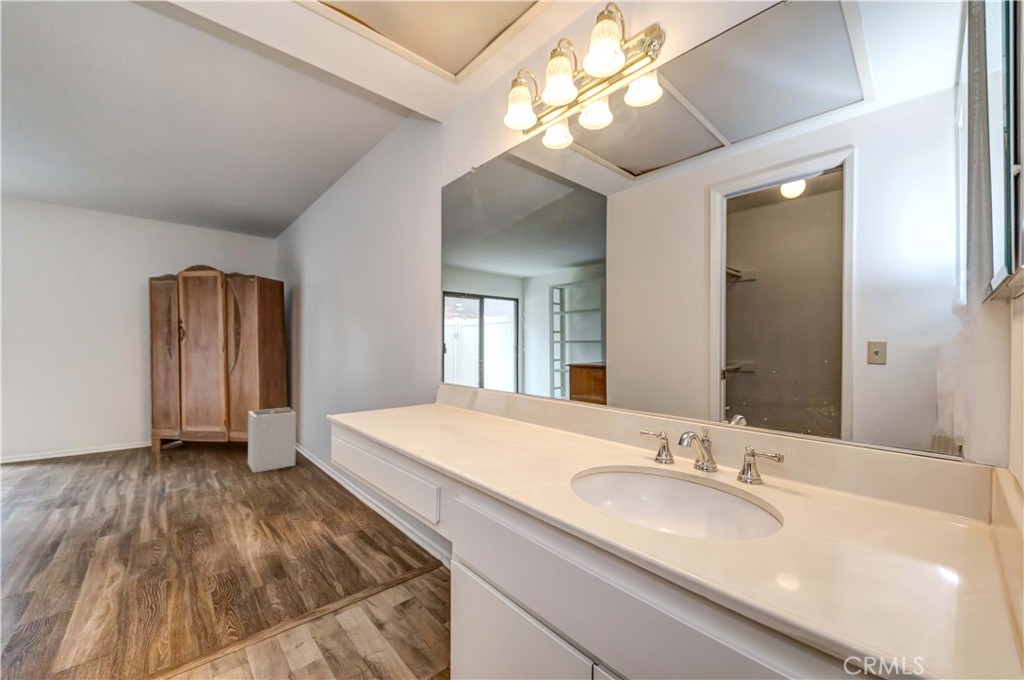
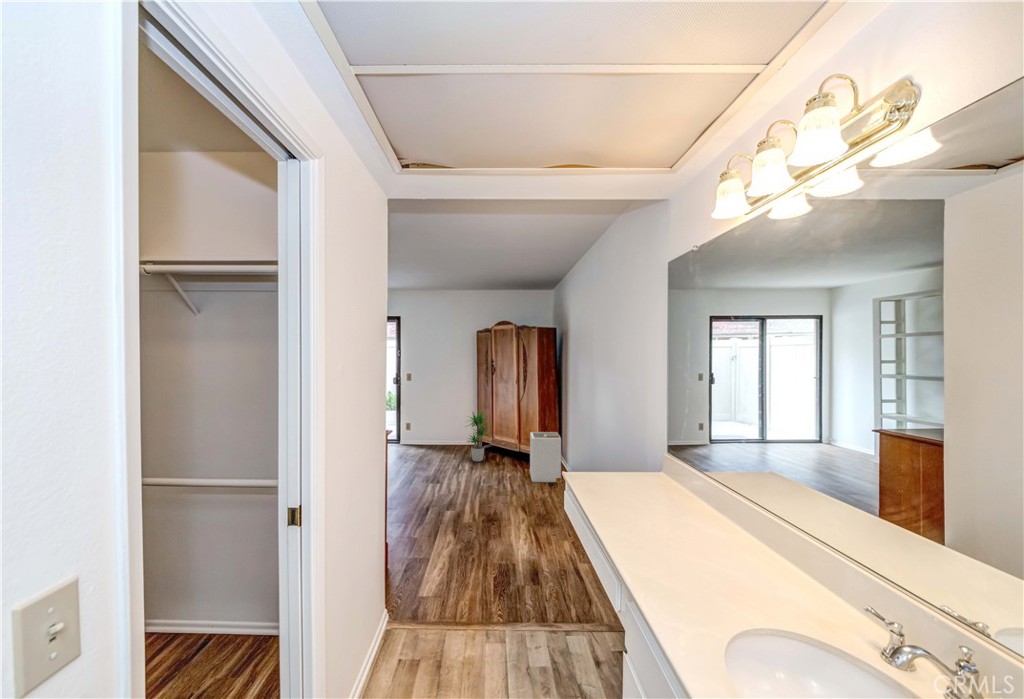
potted plant: none [121,389,183,466] -> present [468,410,490,461]

